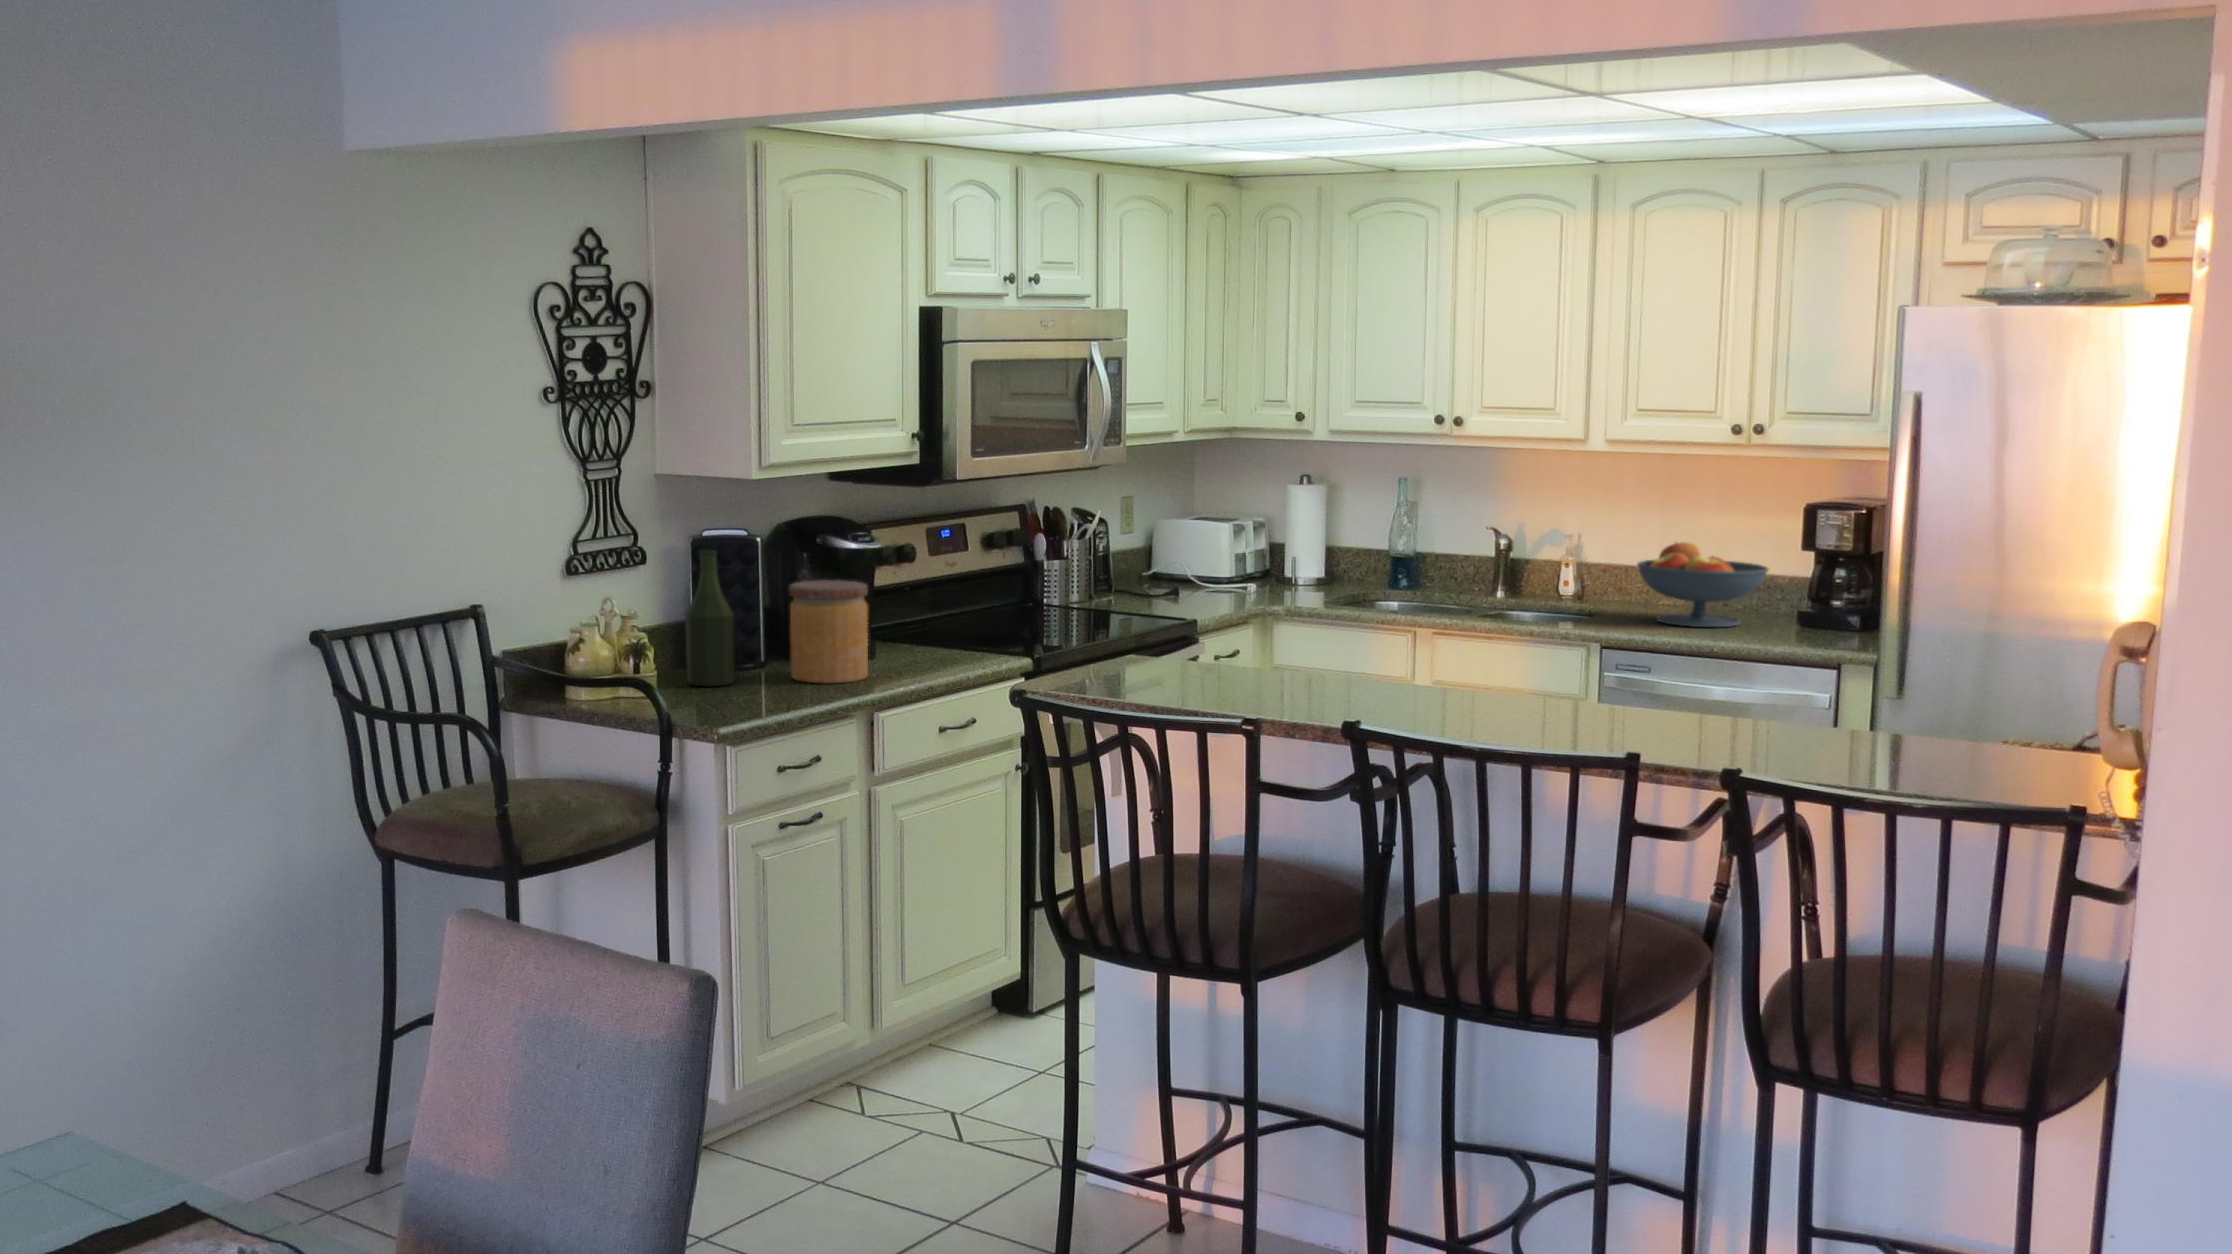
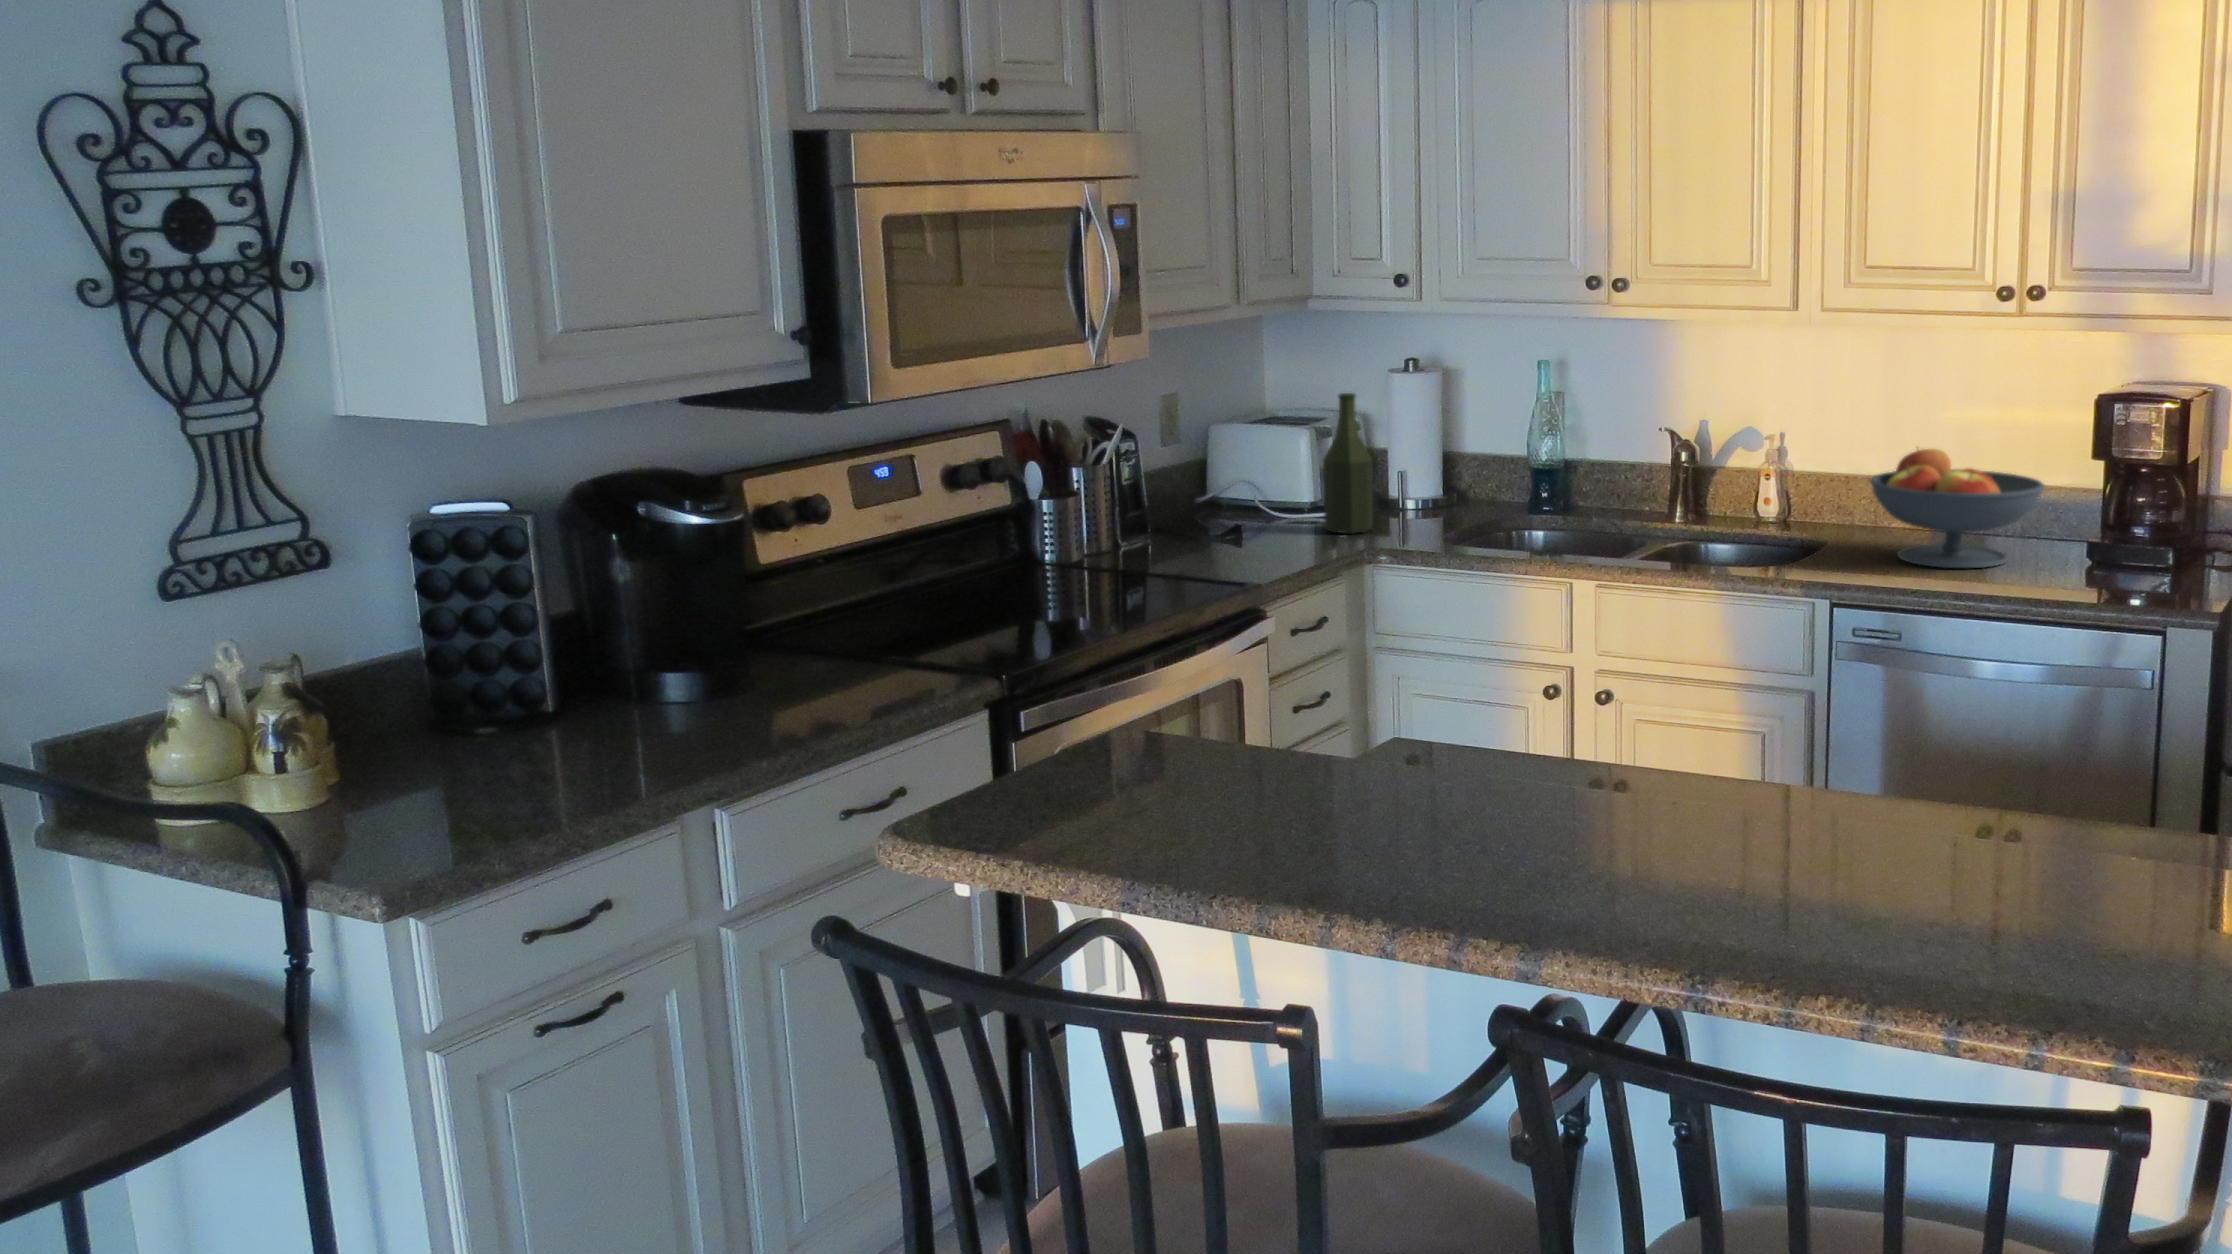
bottle: present [685,550,734,687] -> present [1323,393,1373,534]
jar: present [789,580,868,683] -> none [566,586,718,765]

